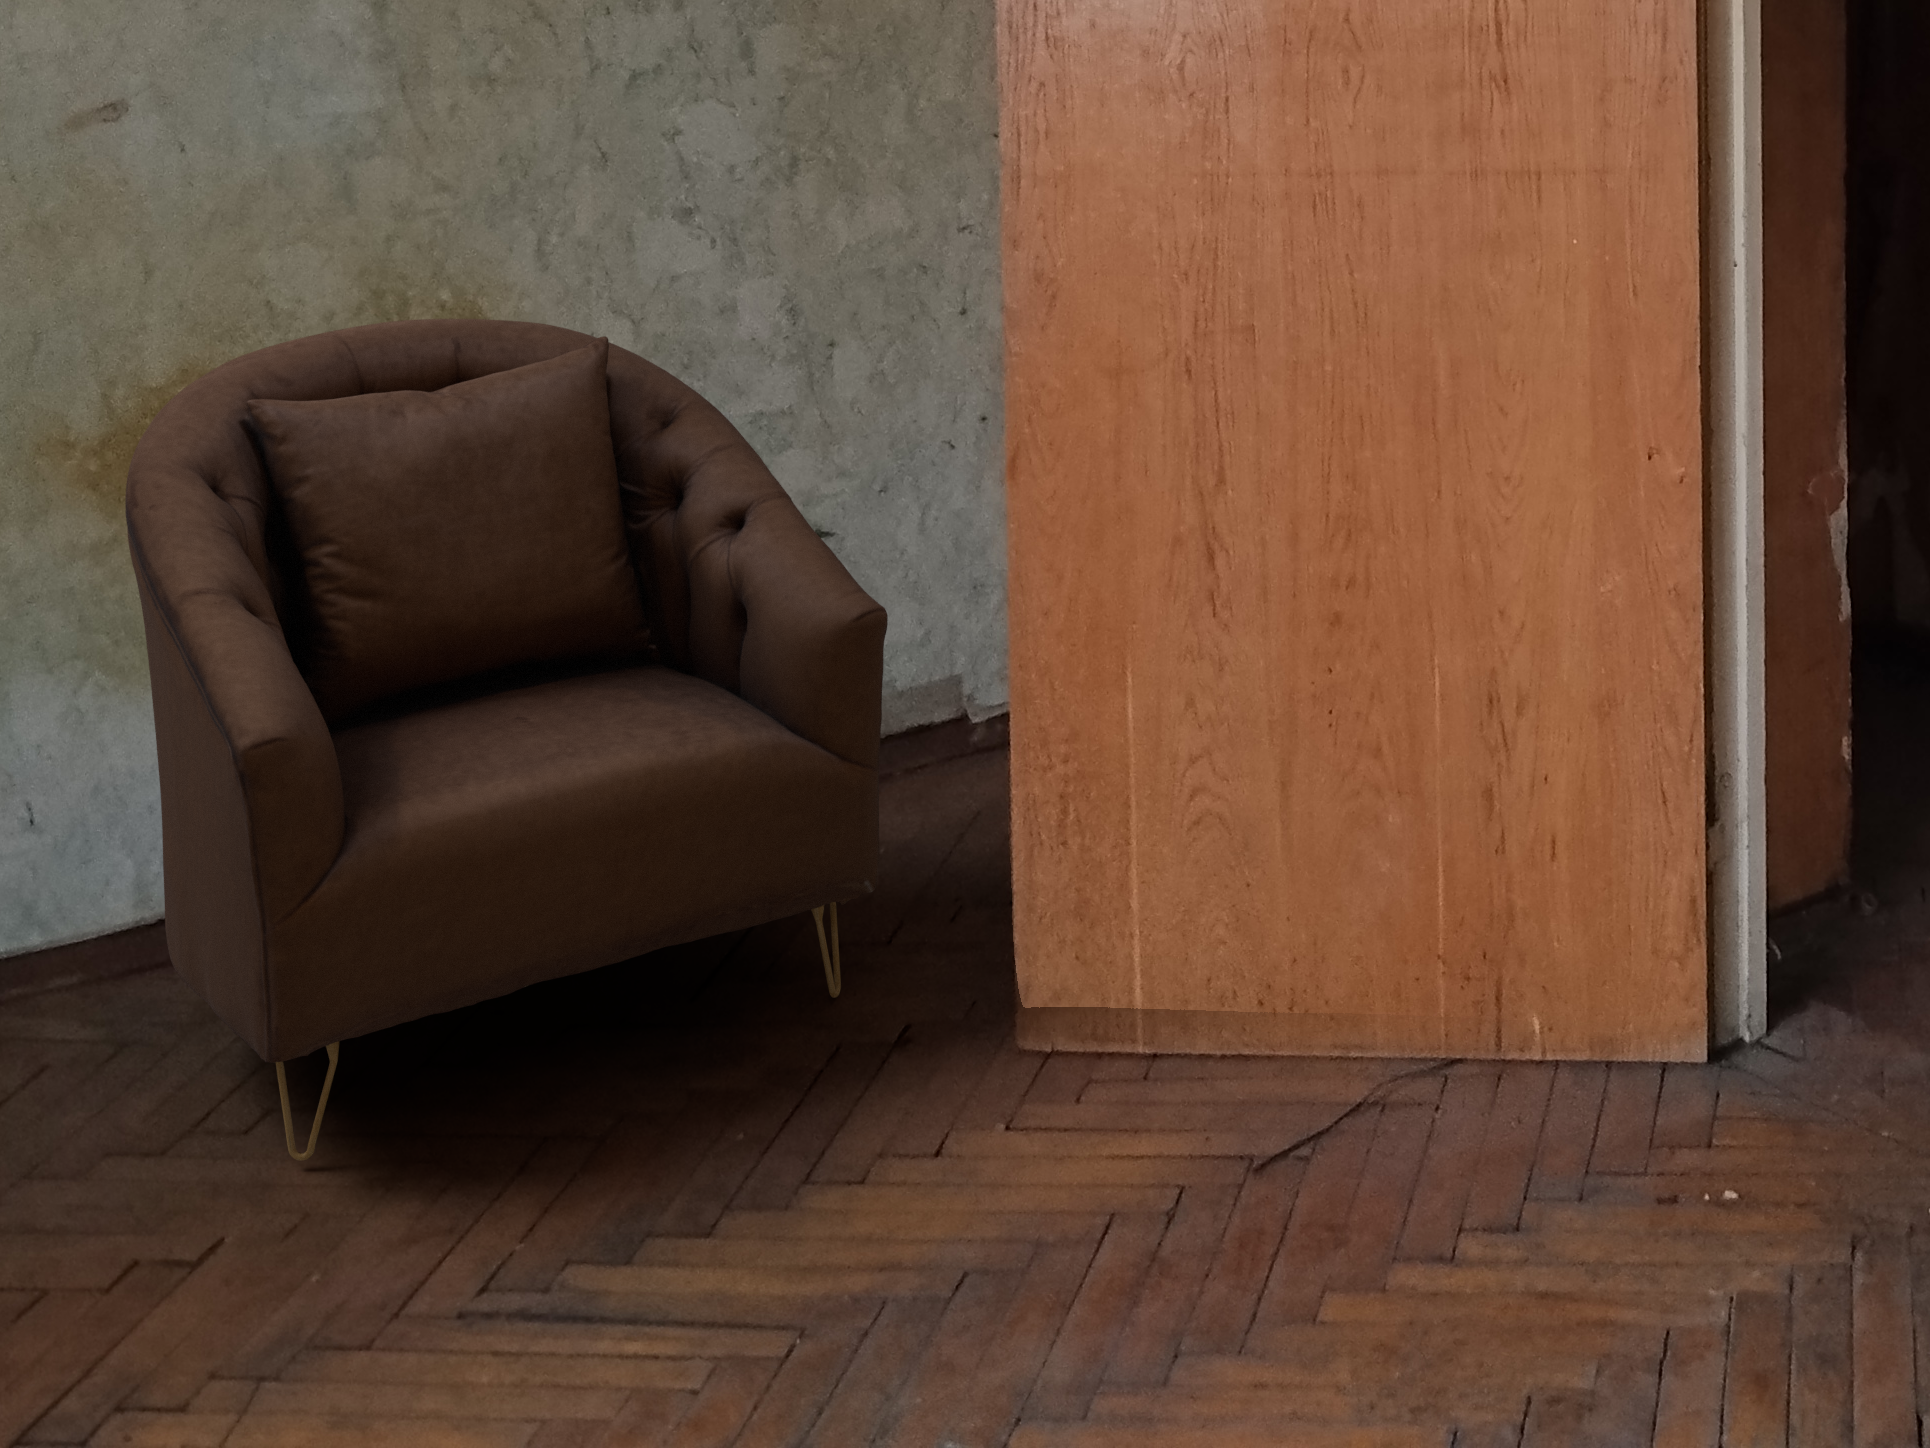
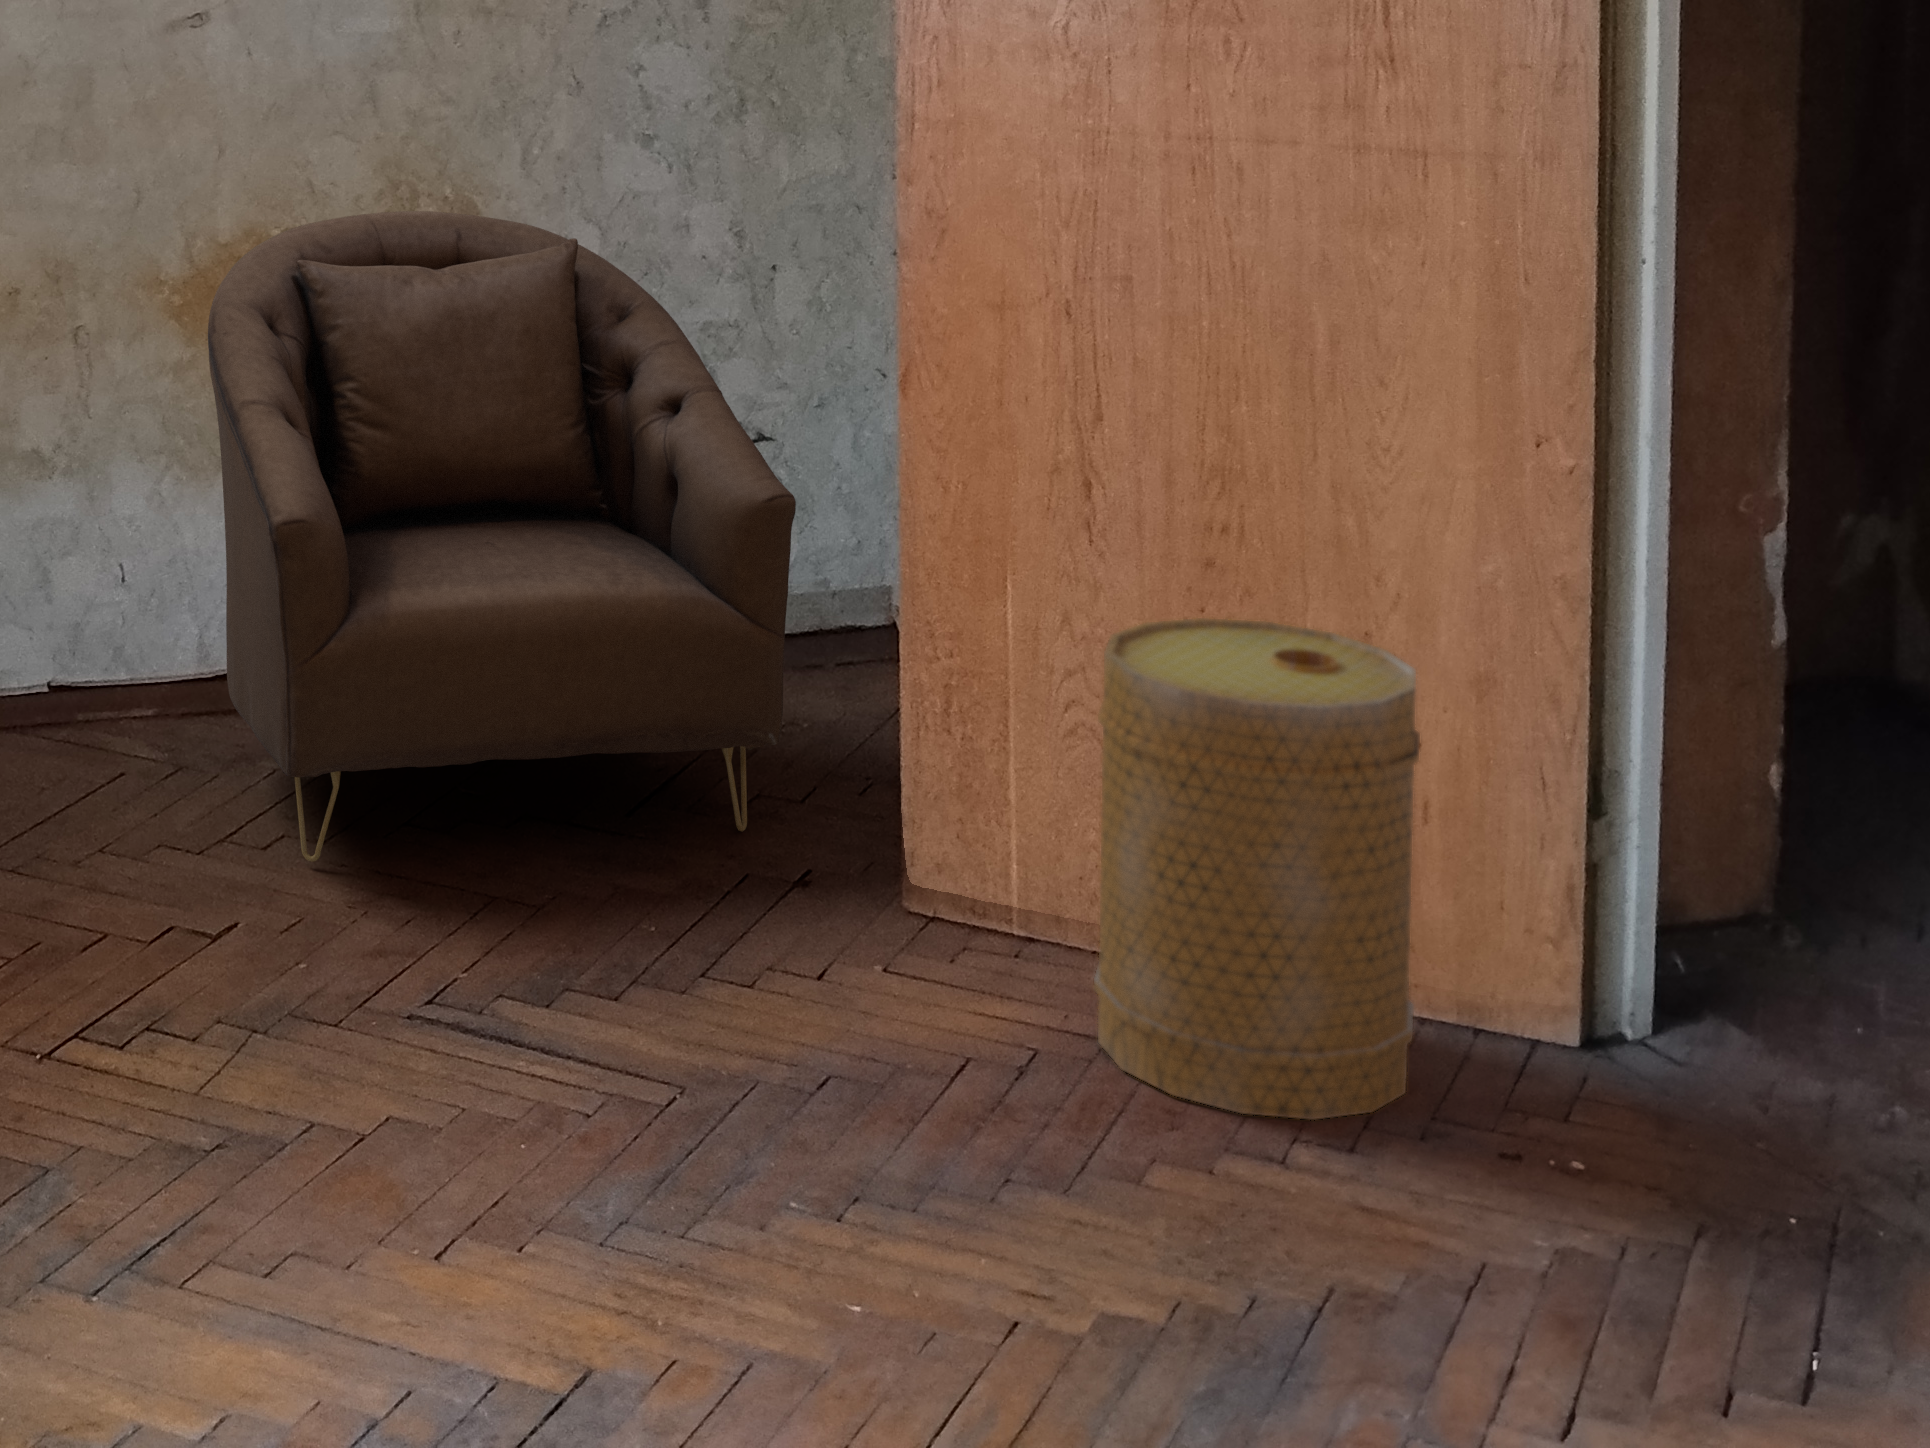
basket: none [1254,680,1569,1215] -> present [1094,618,1420,1120]

